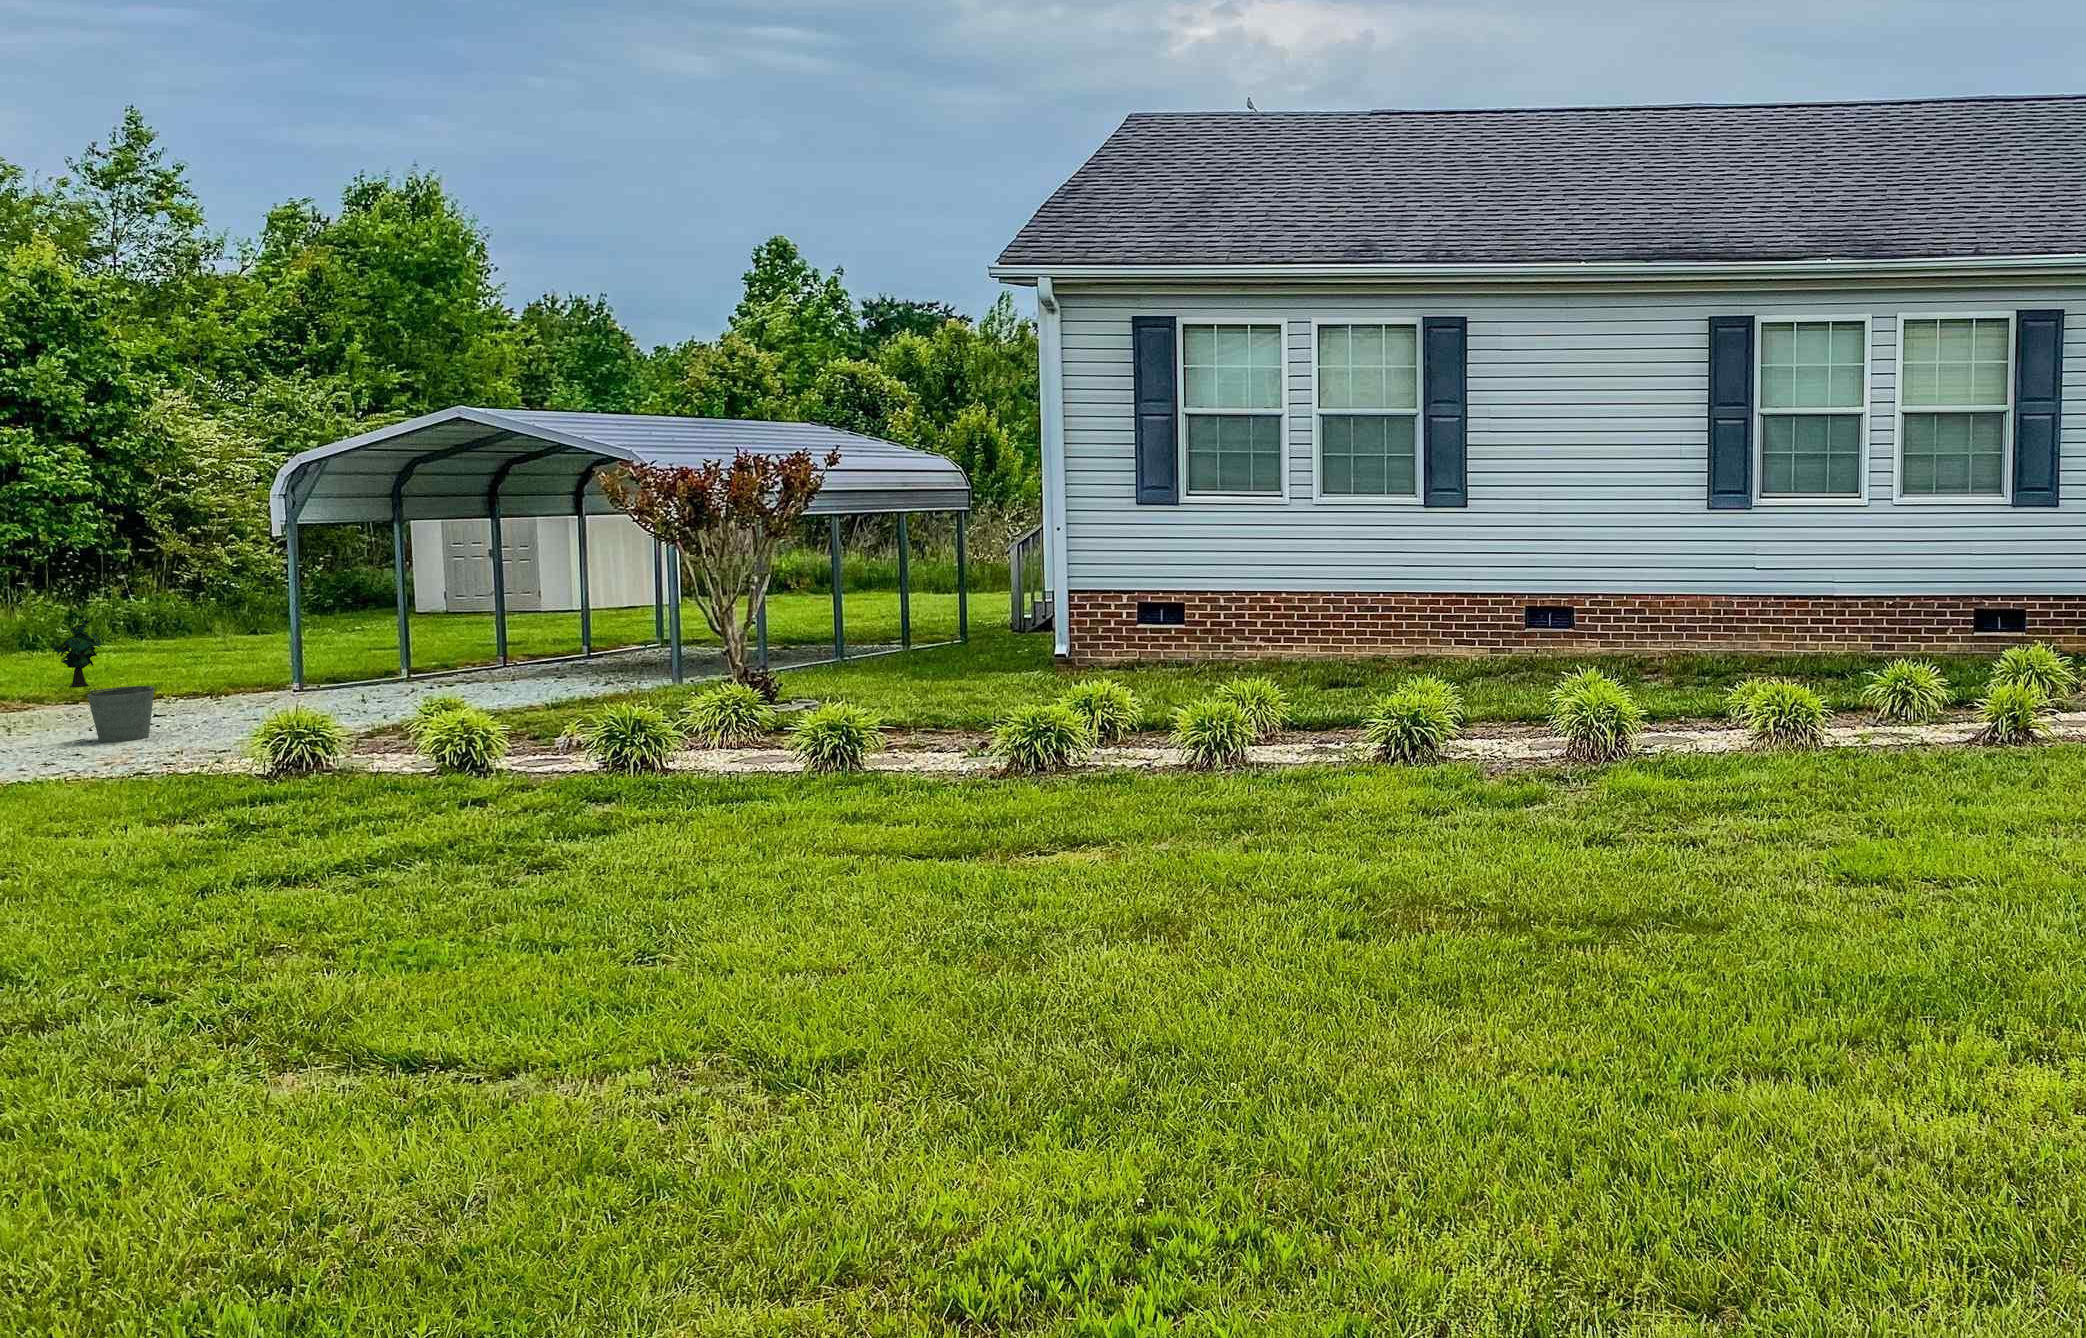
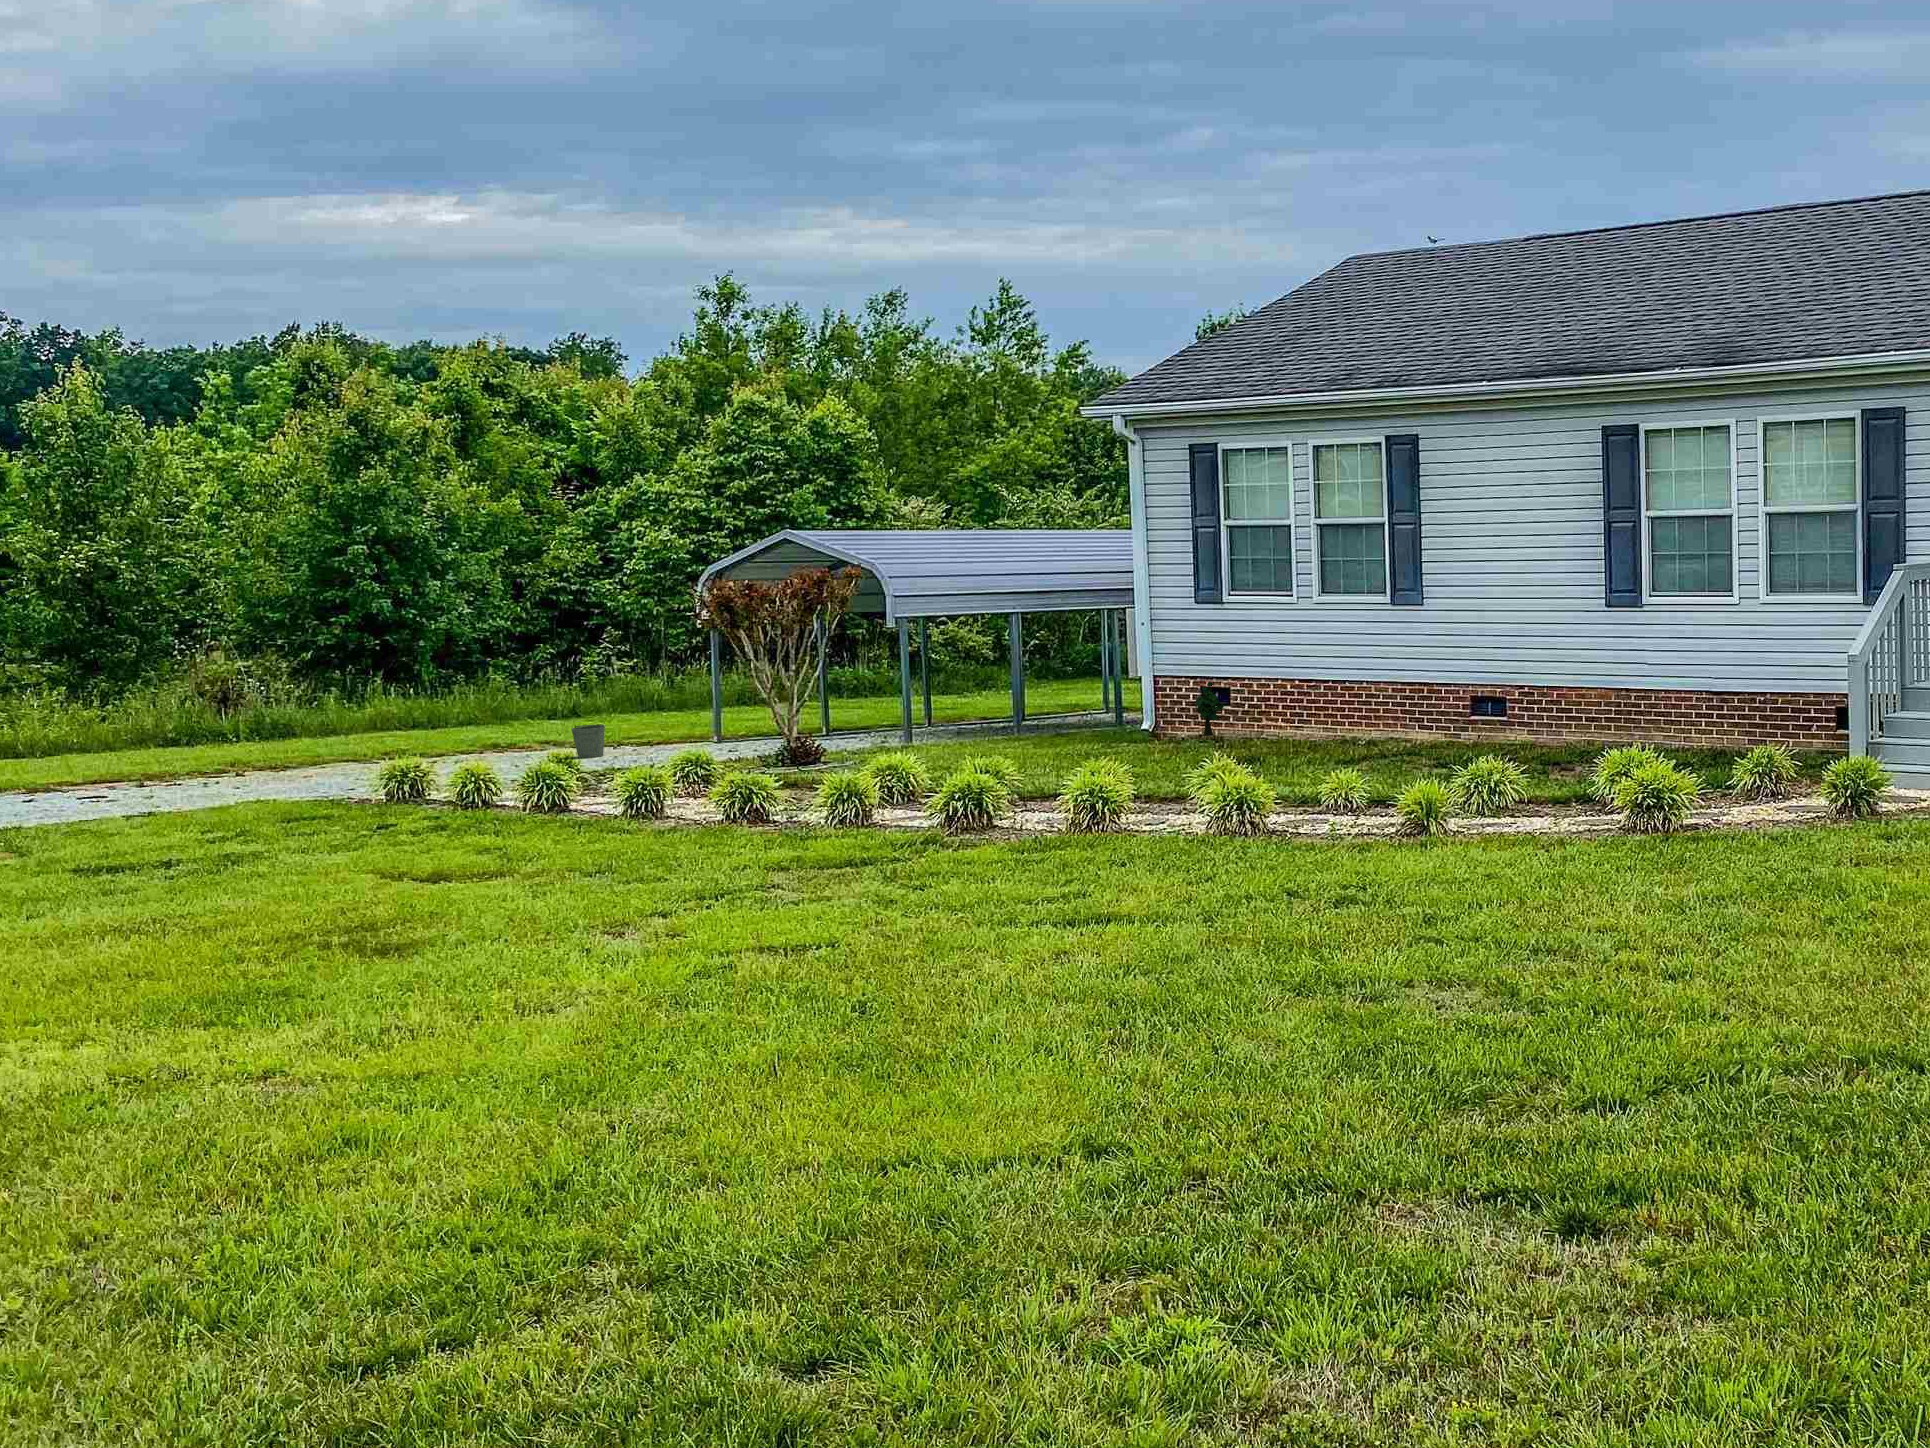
decorative plant: present [51,620,102,687] -> present [1193,682,1224,736]

